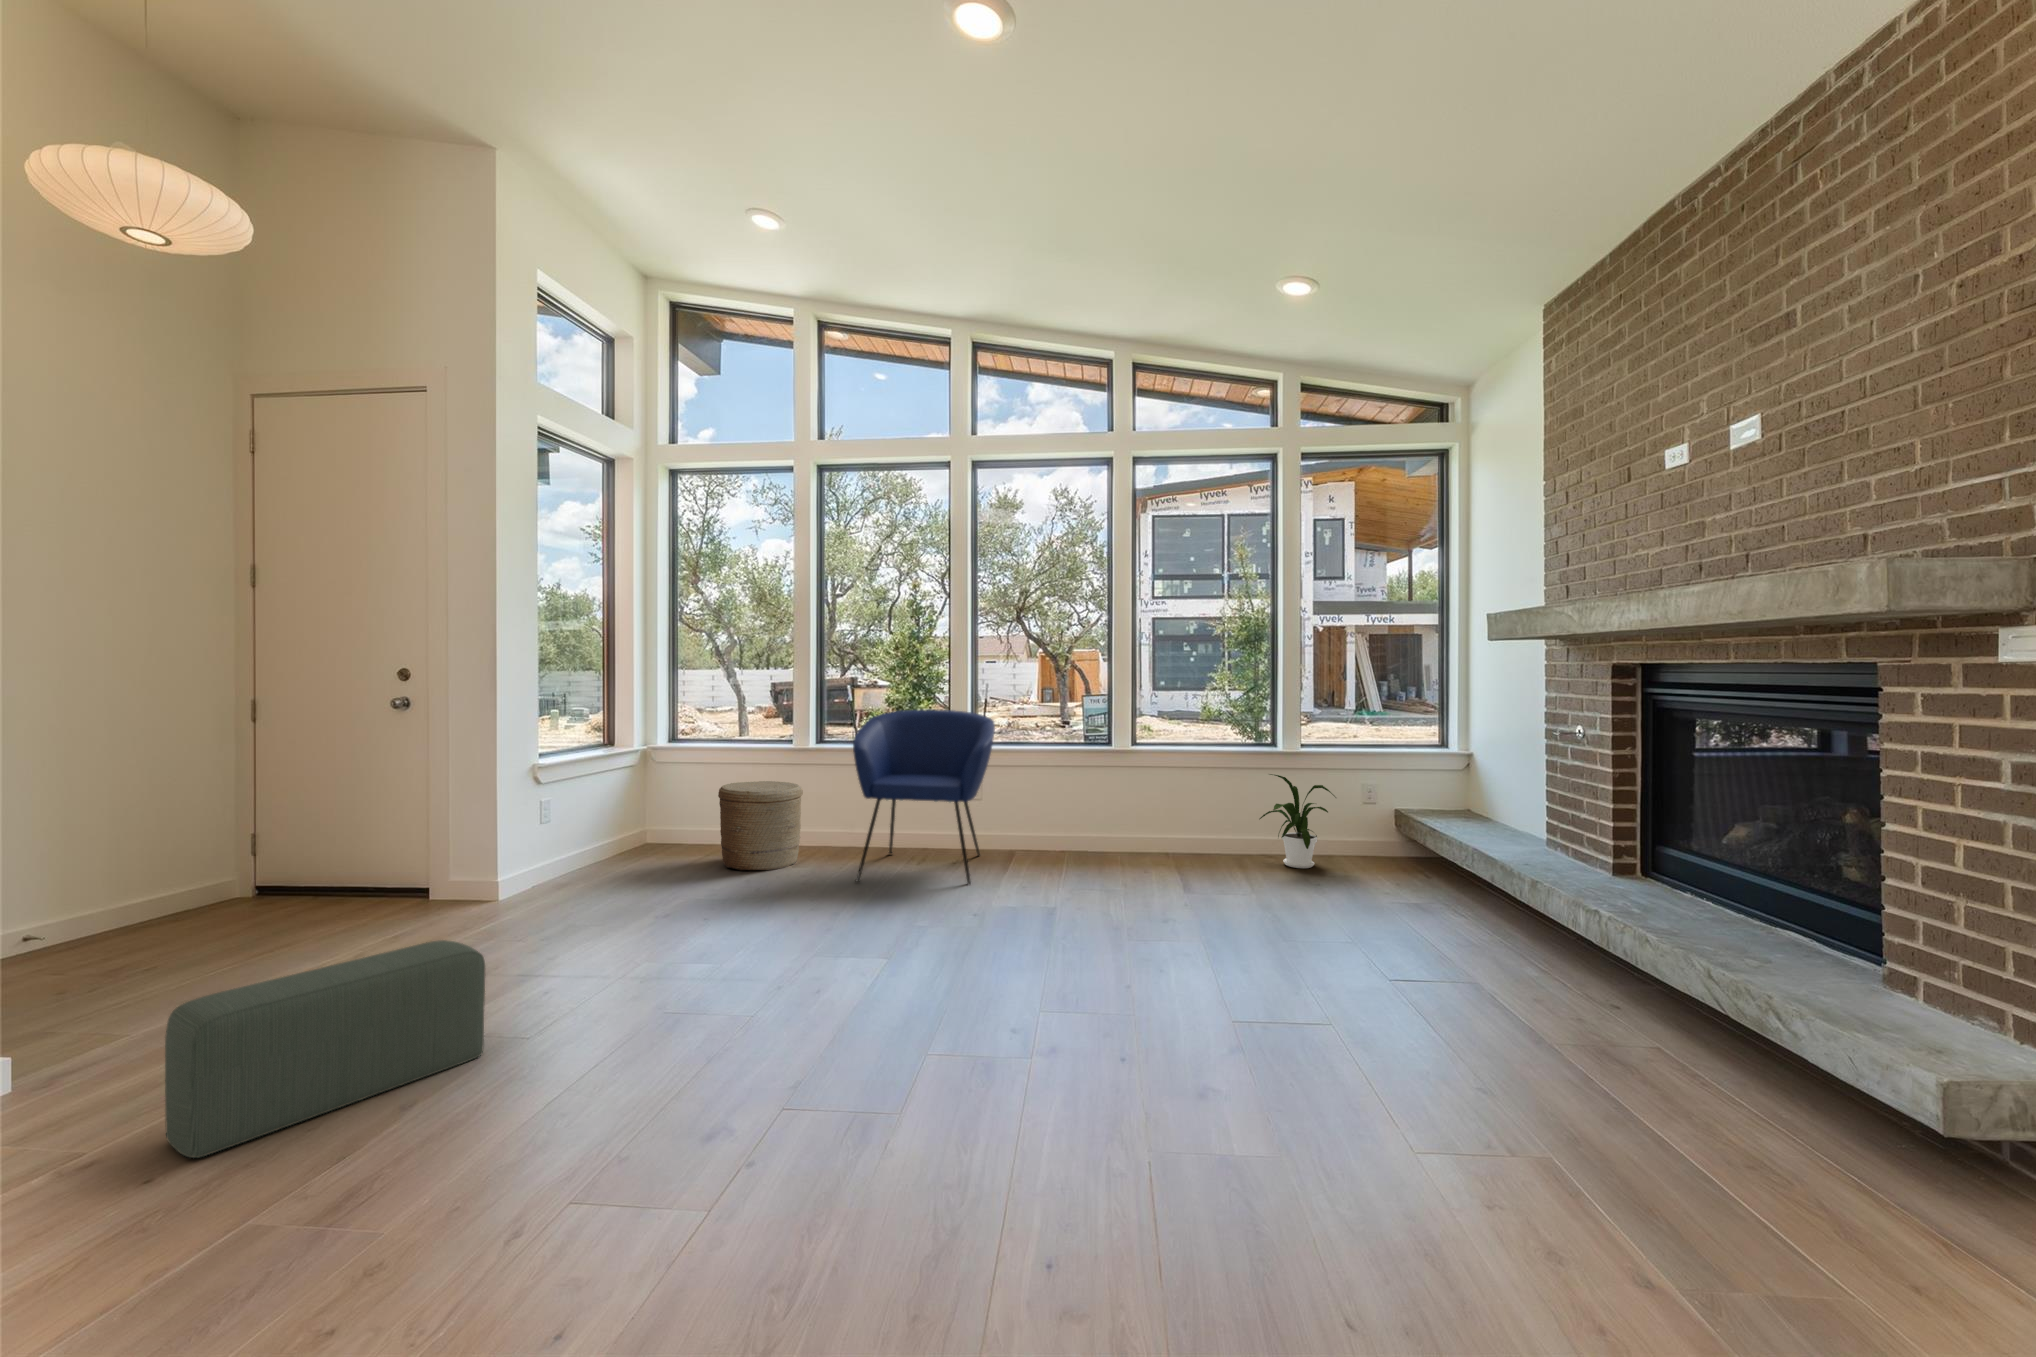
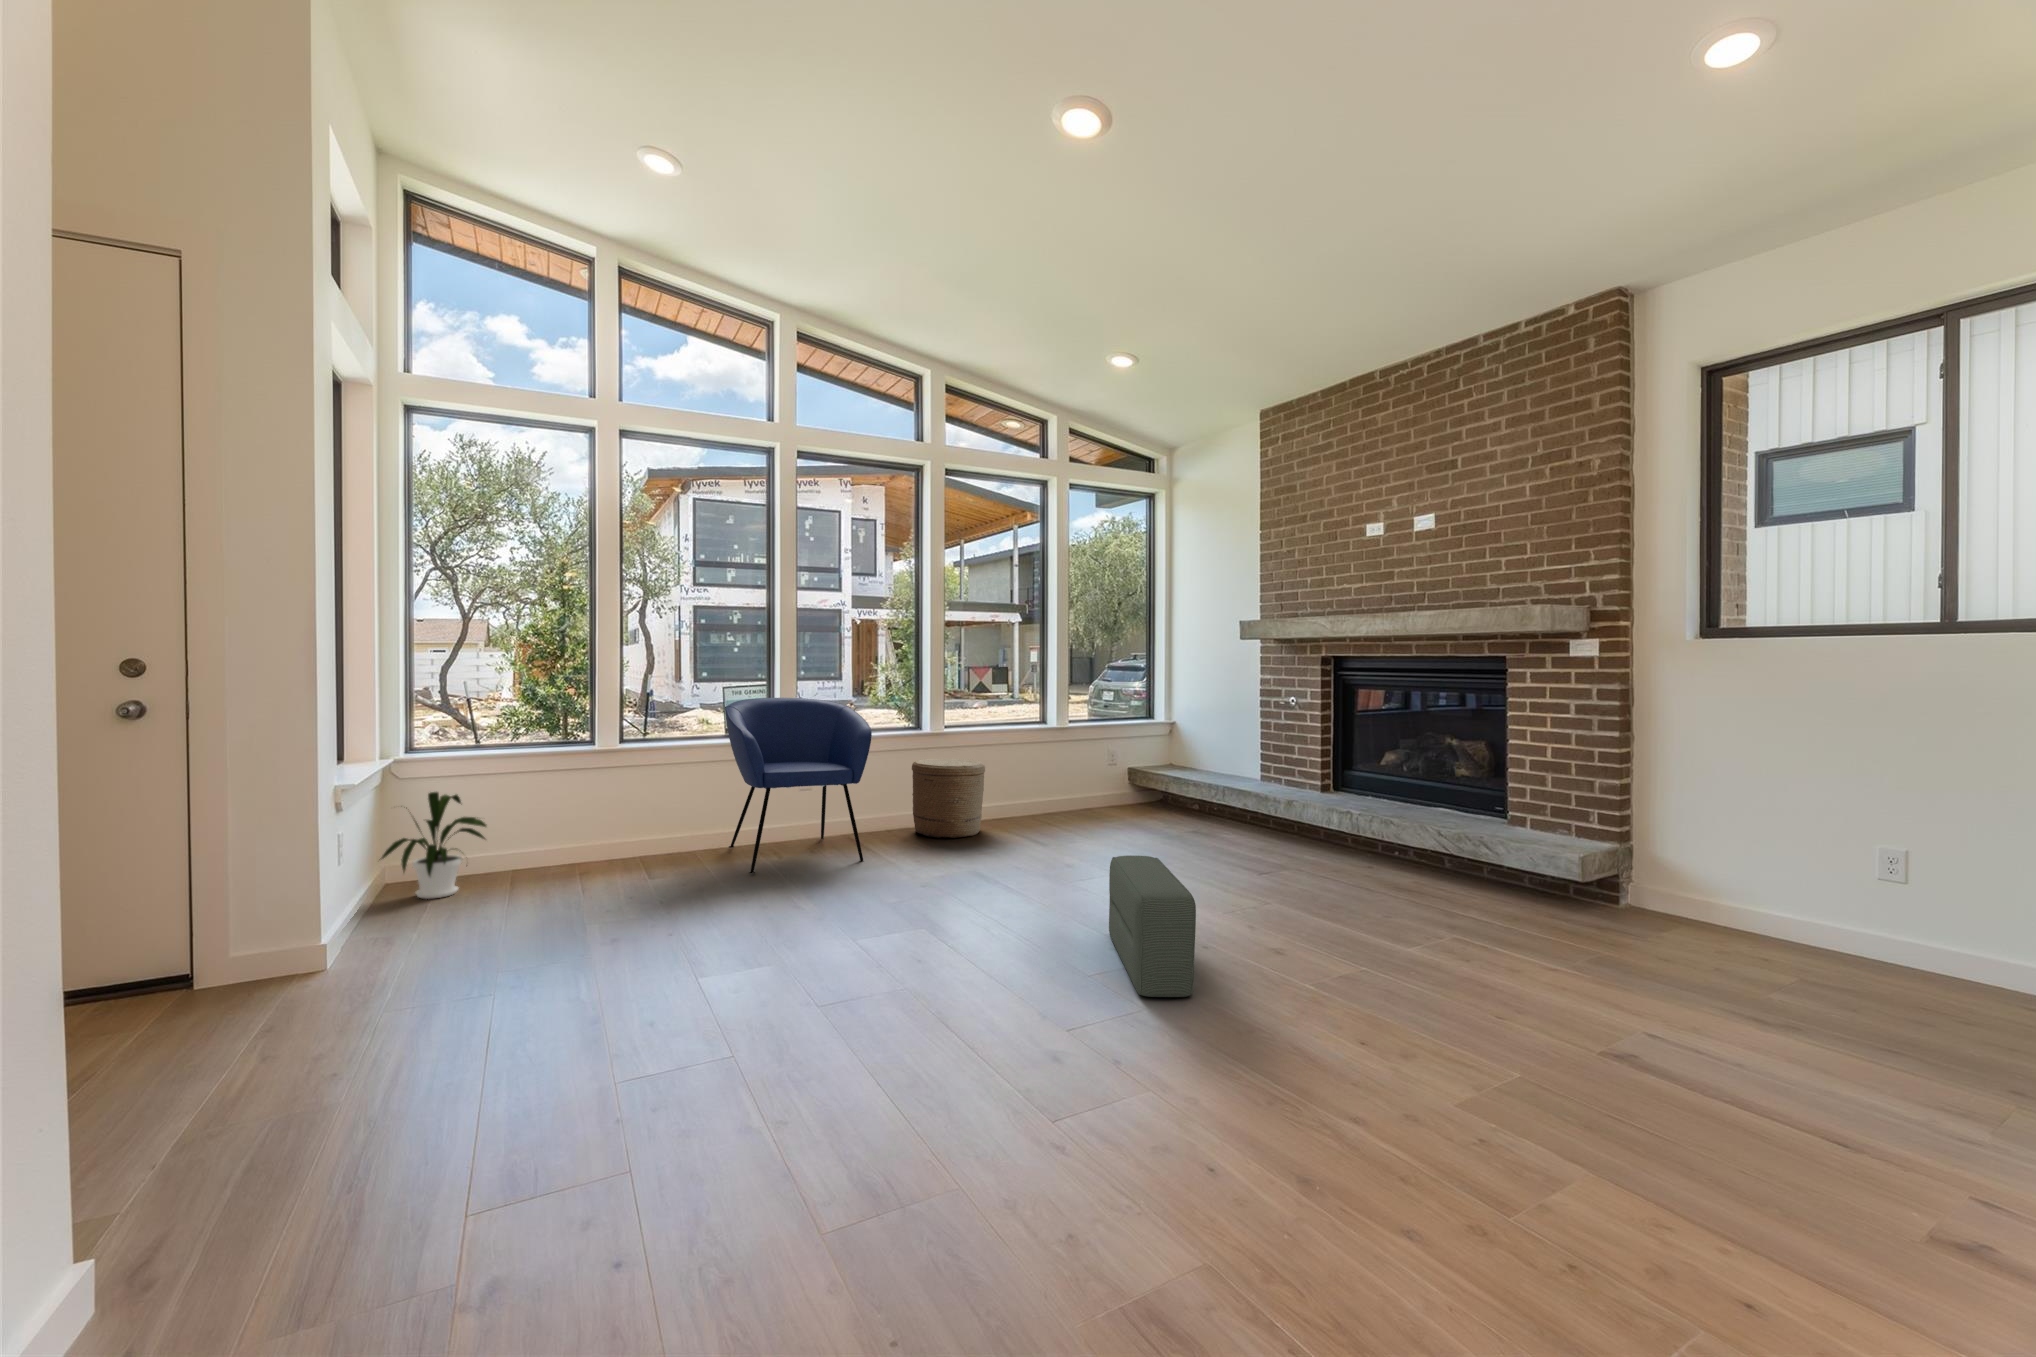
house plant: present [1260,774,1336,868] -> present [381,792,486,899]
woven basket: present [718,781,803,870] -> present [912,759,985,838]
pouf: present [165,940,485,1158] -> present [1109,855,1196,997]

